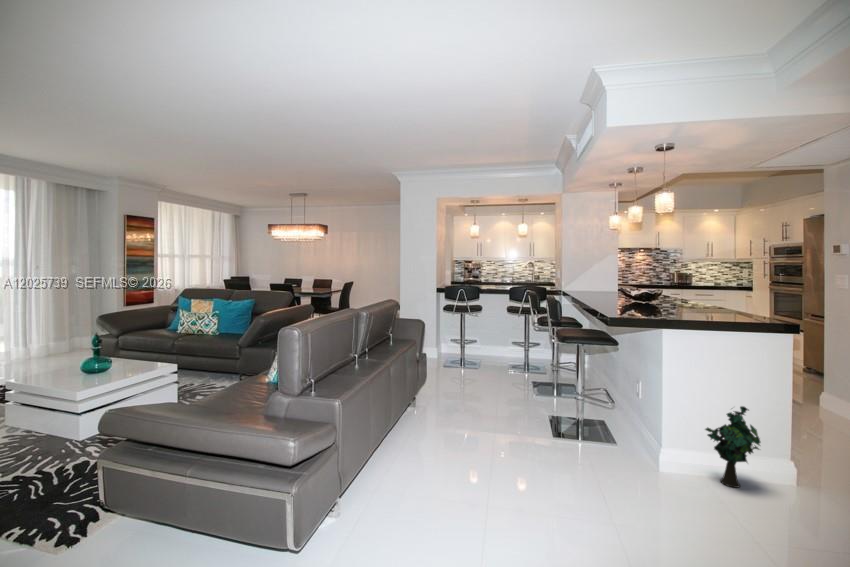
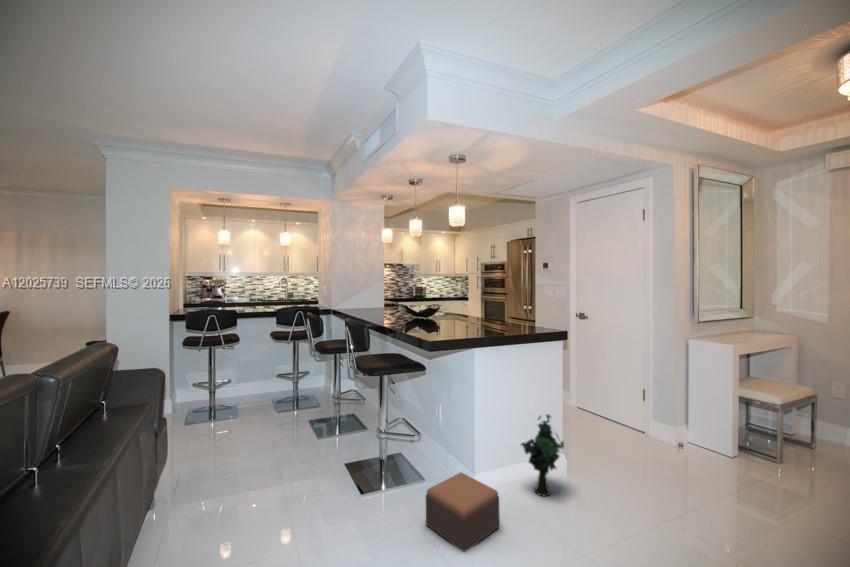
footstool: none [589,435,658,488] -> present [426,473,500,552]

